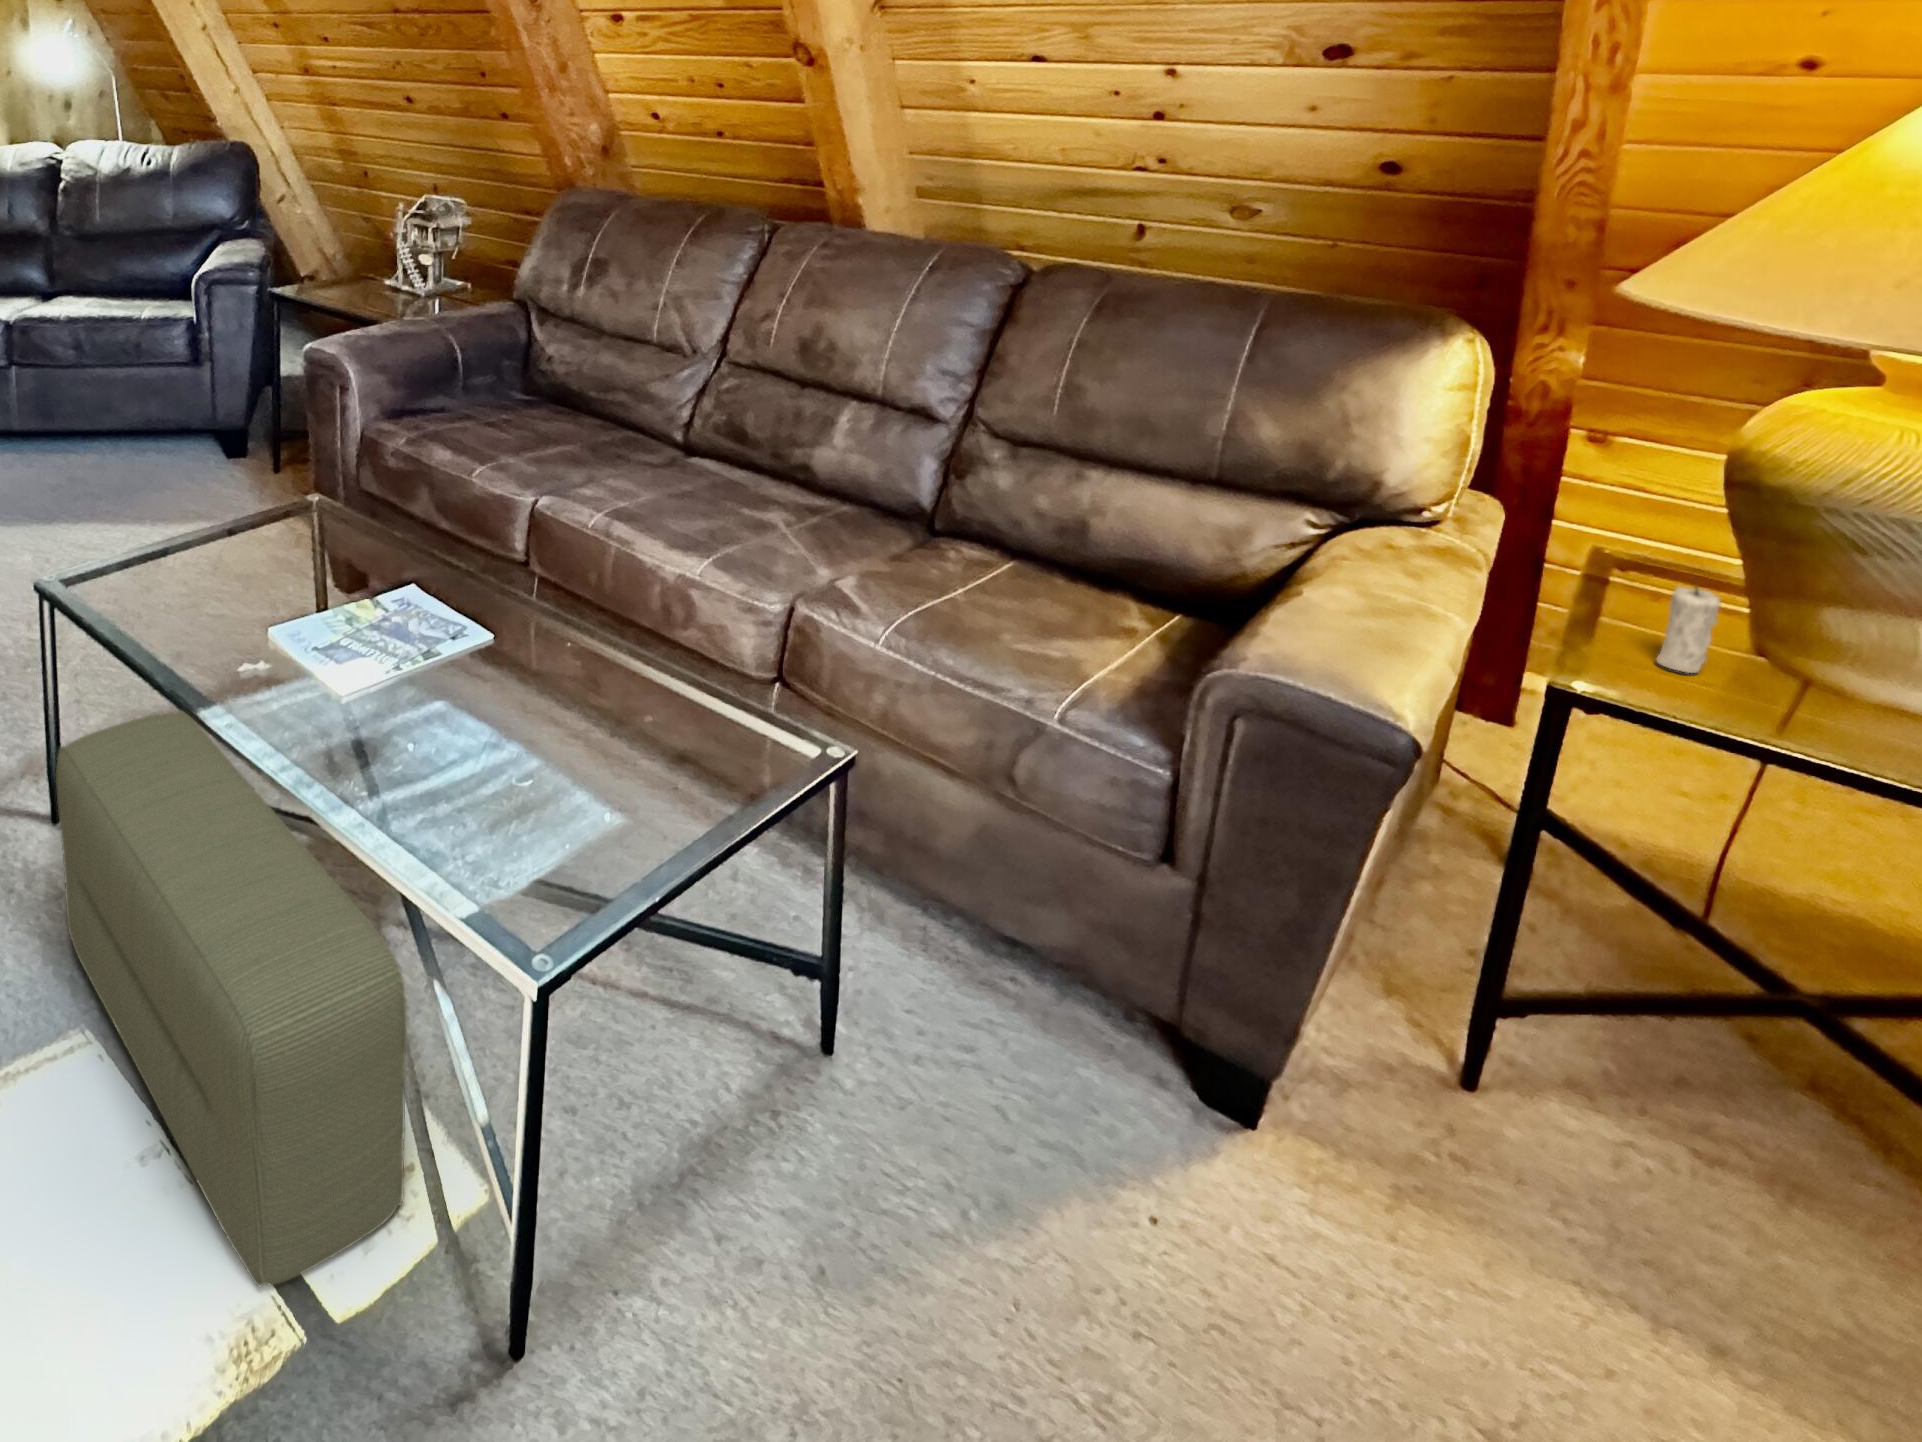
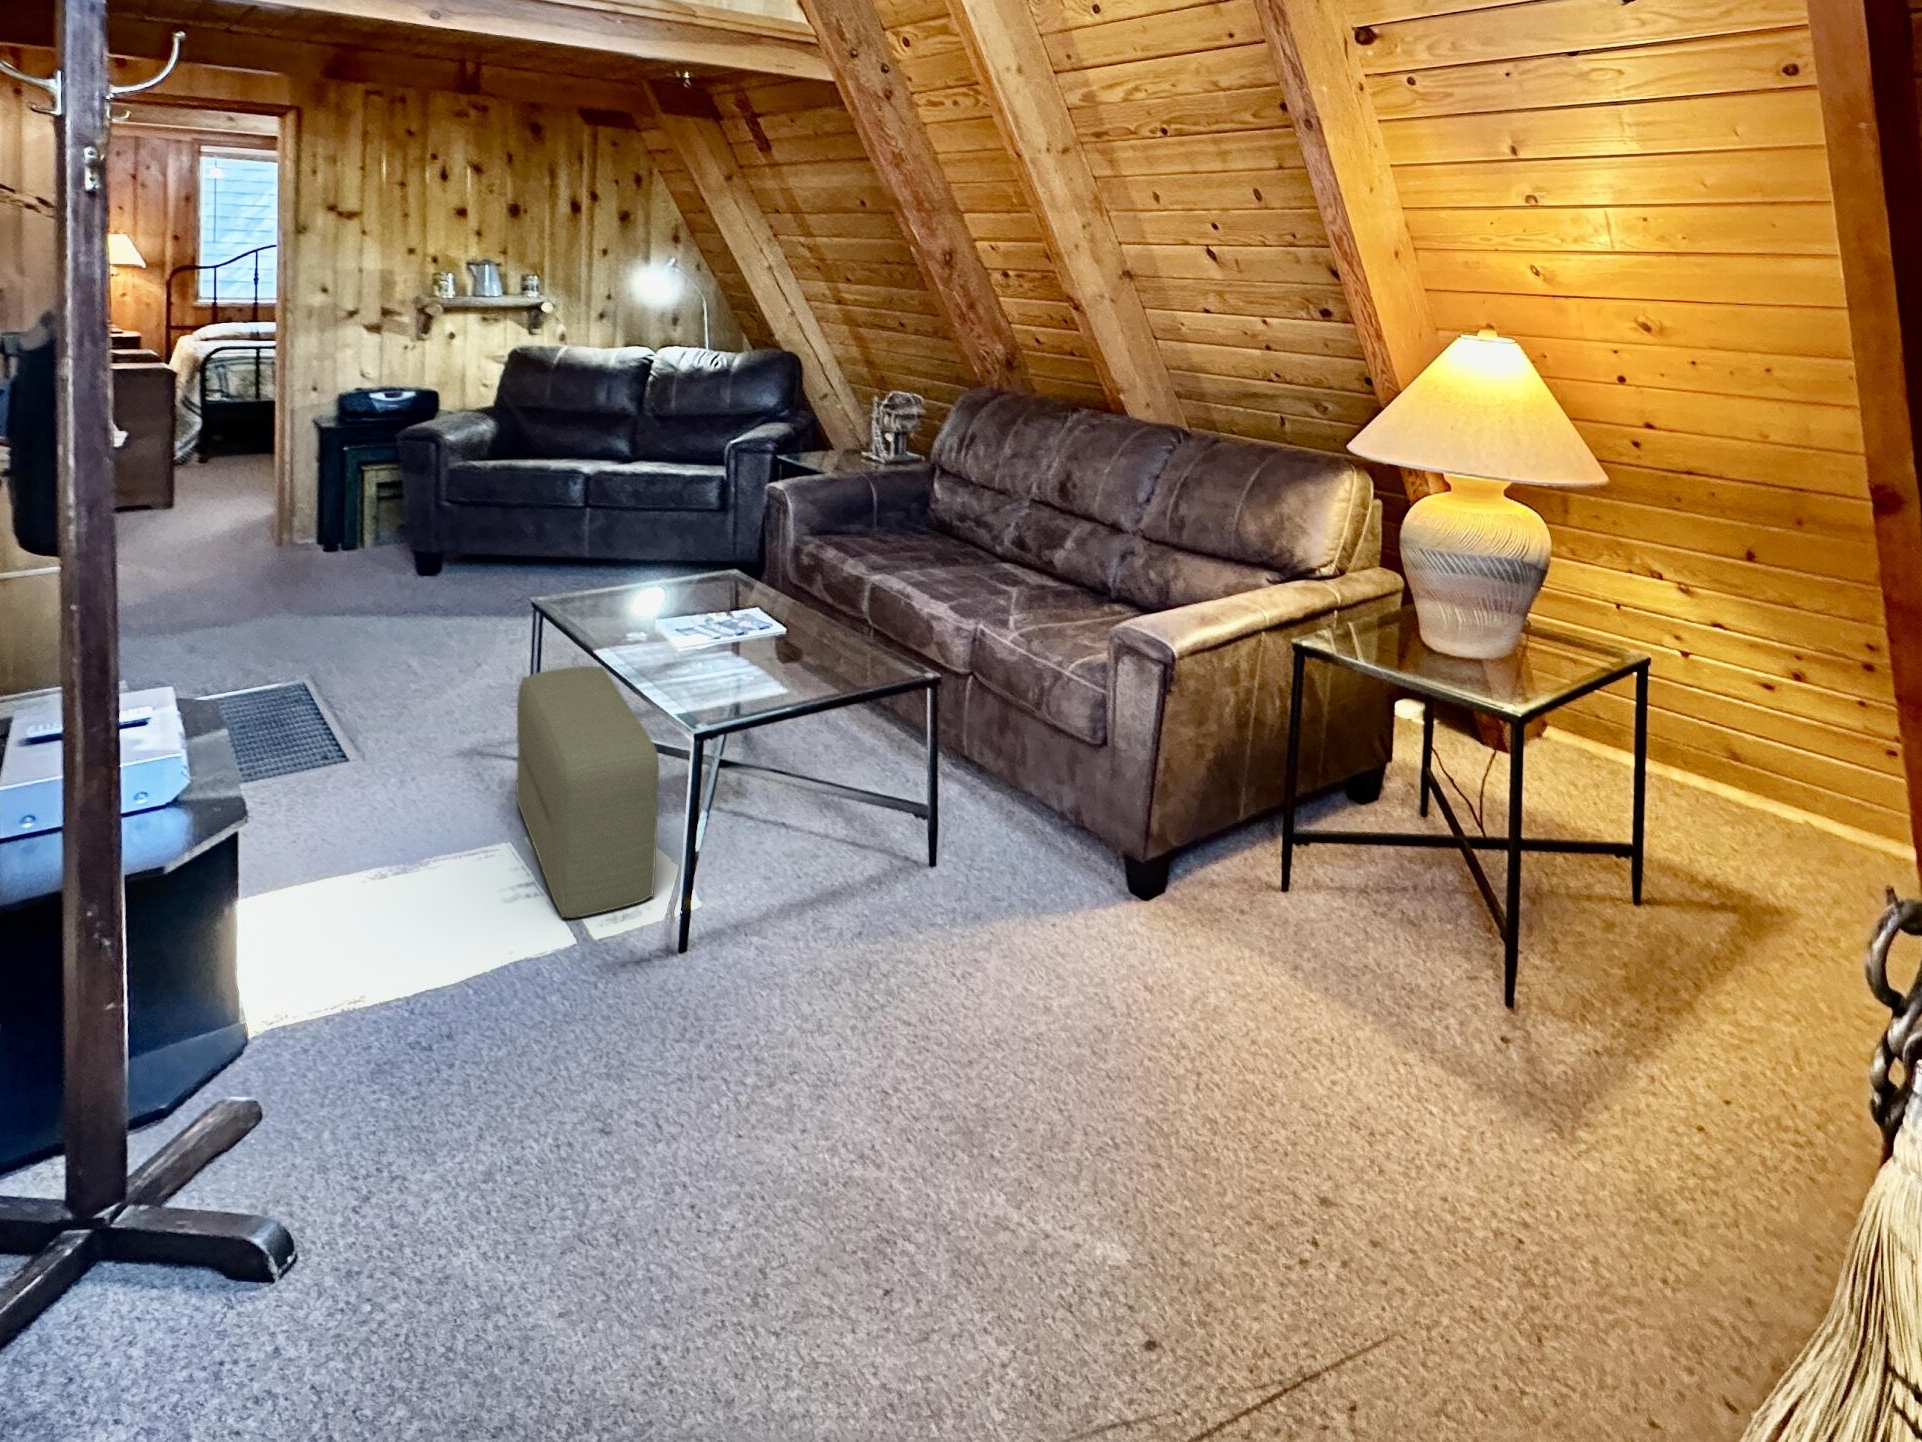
candle: present [1656,587,1720,673] -> none [1366,590,1387,644]

